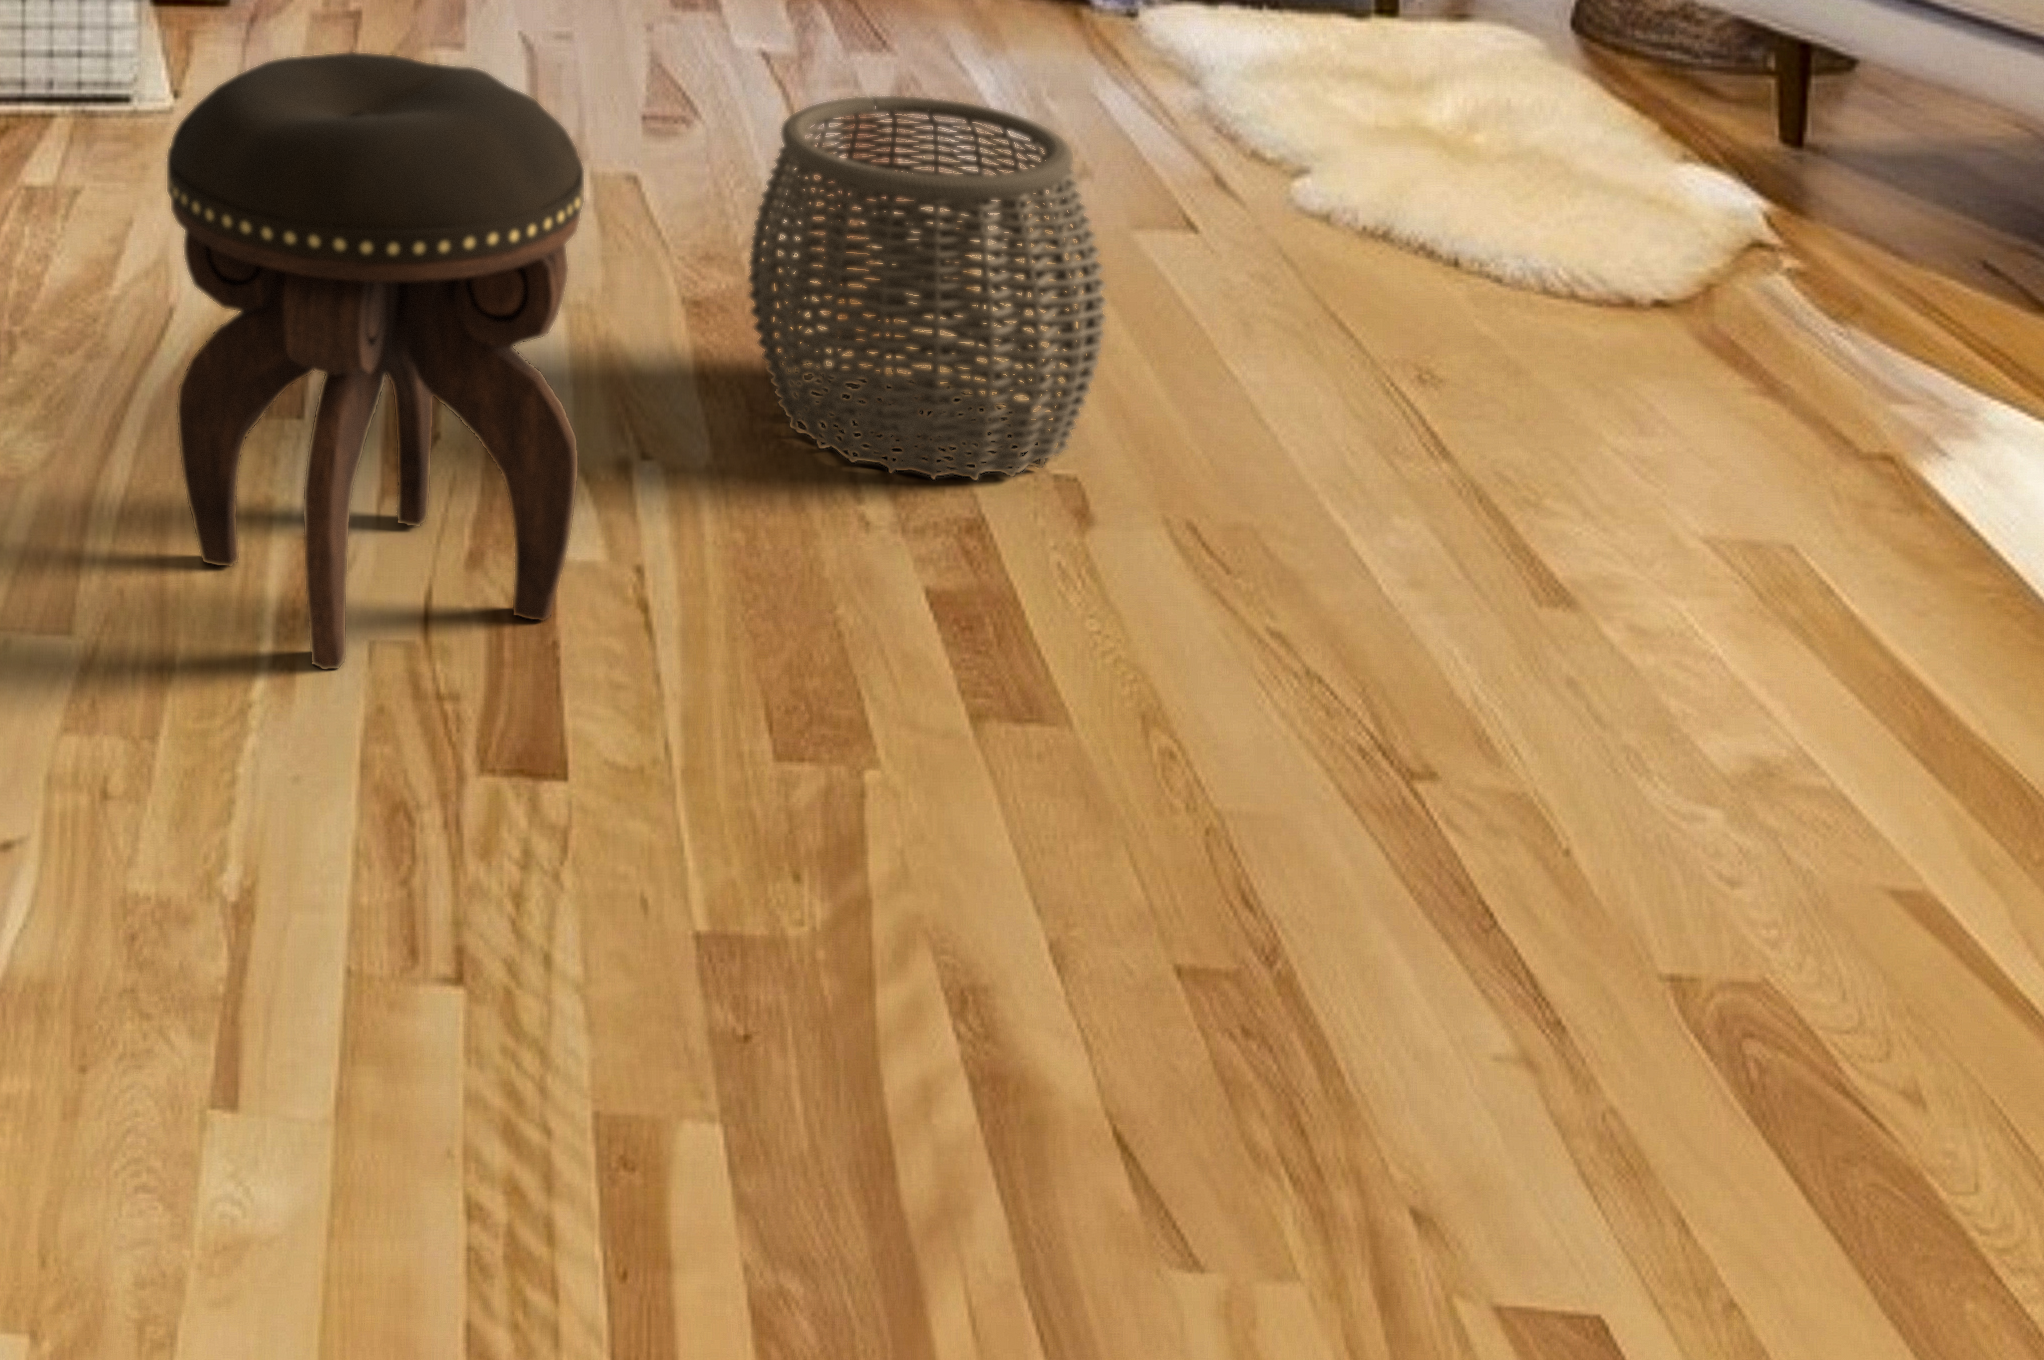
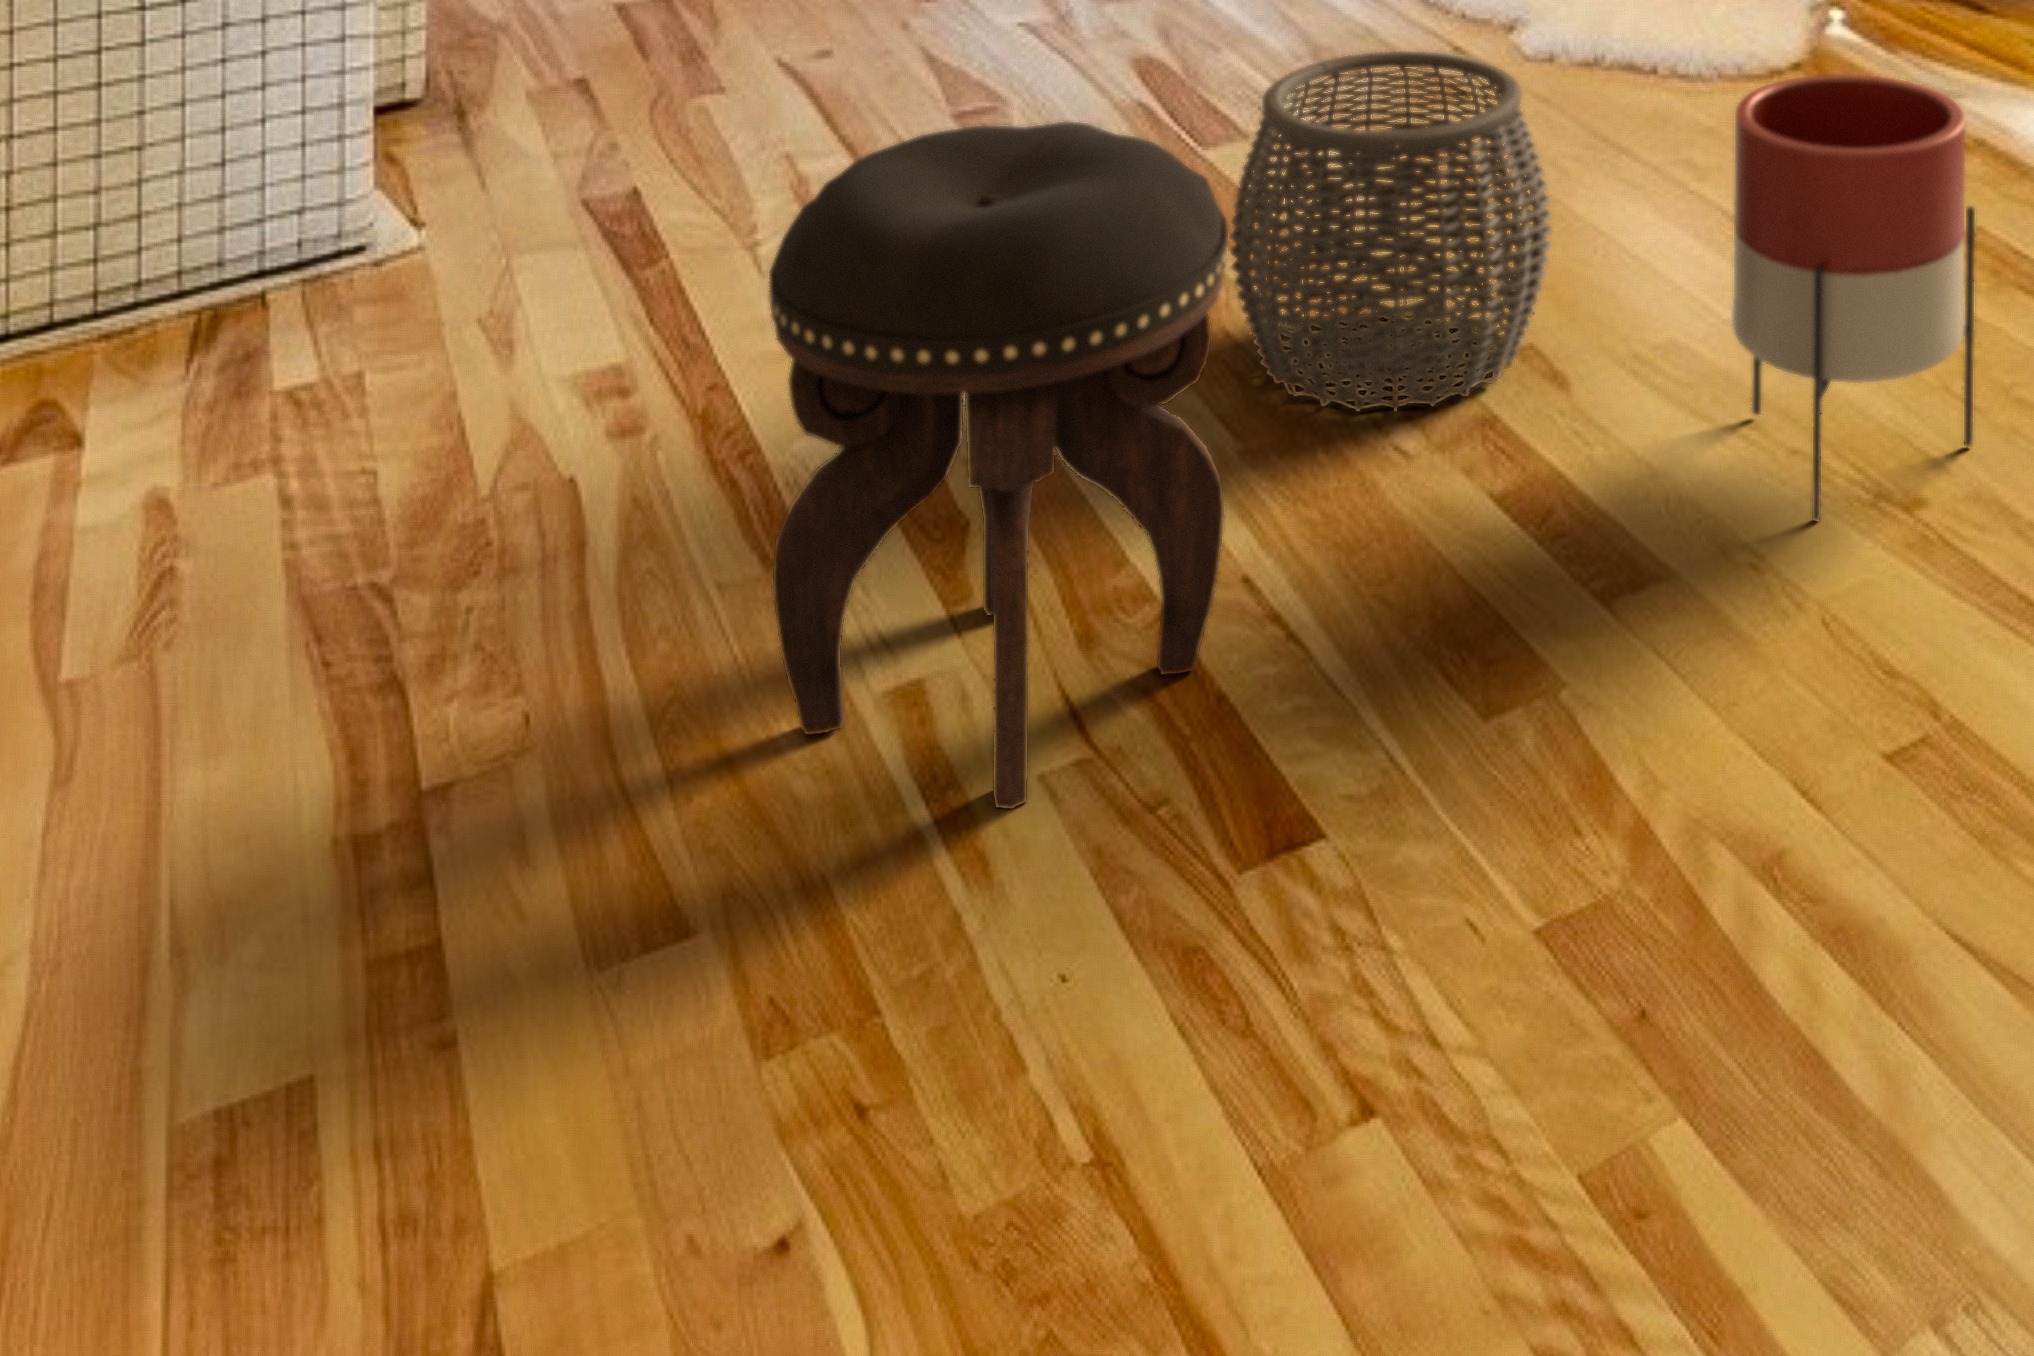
planter: none [1227,200,1554,705] -> present [1732,74,1975,521]

